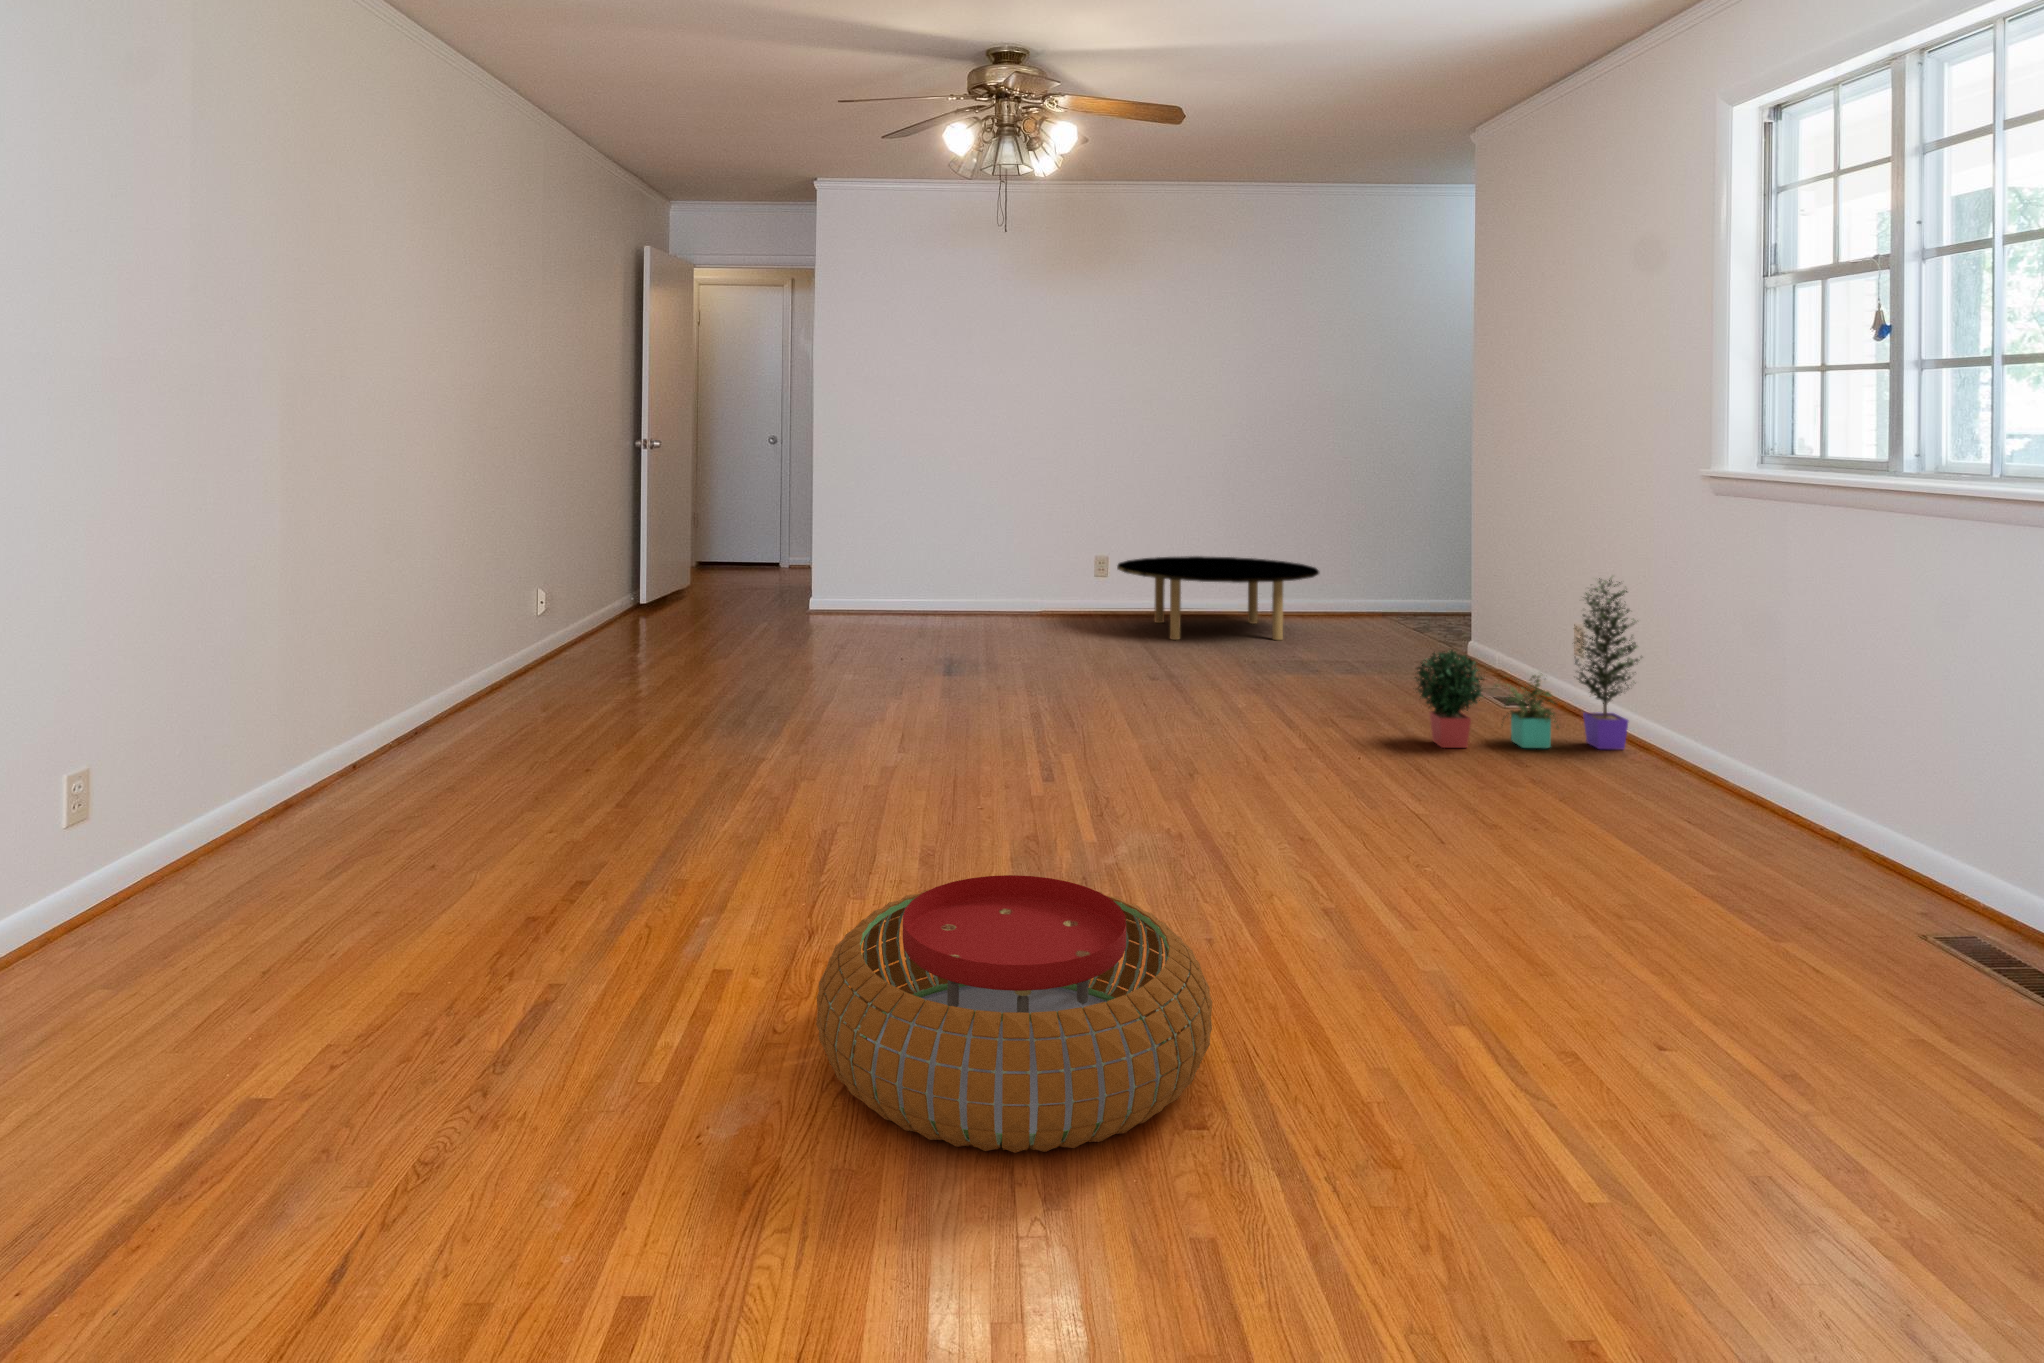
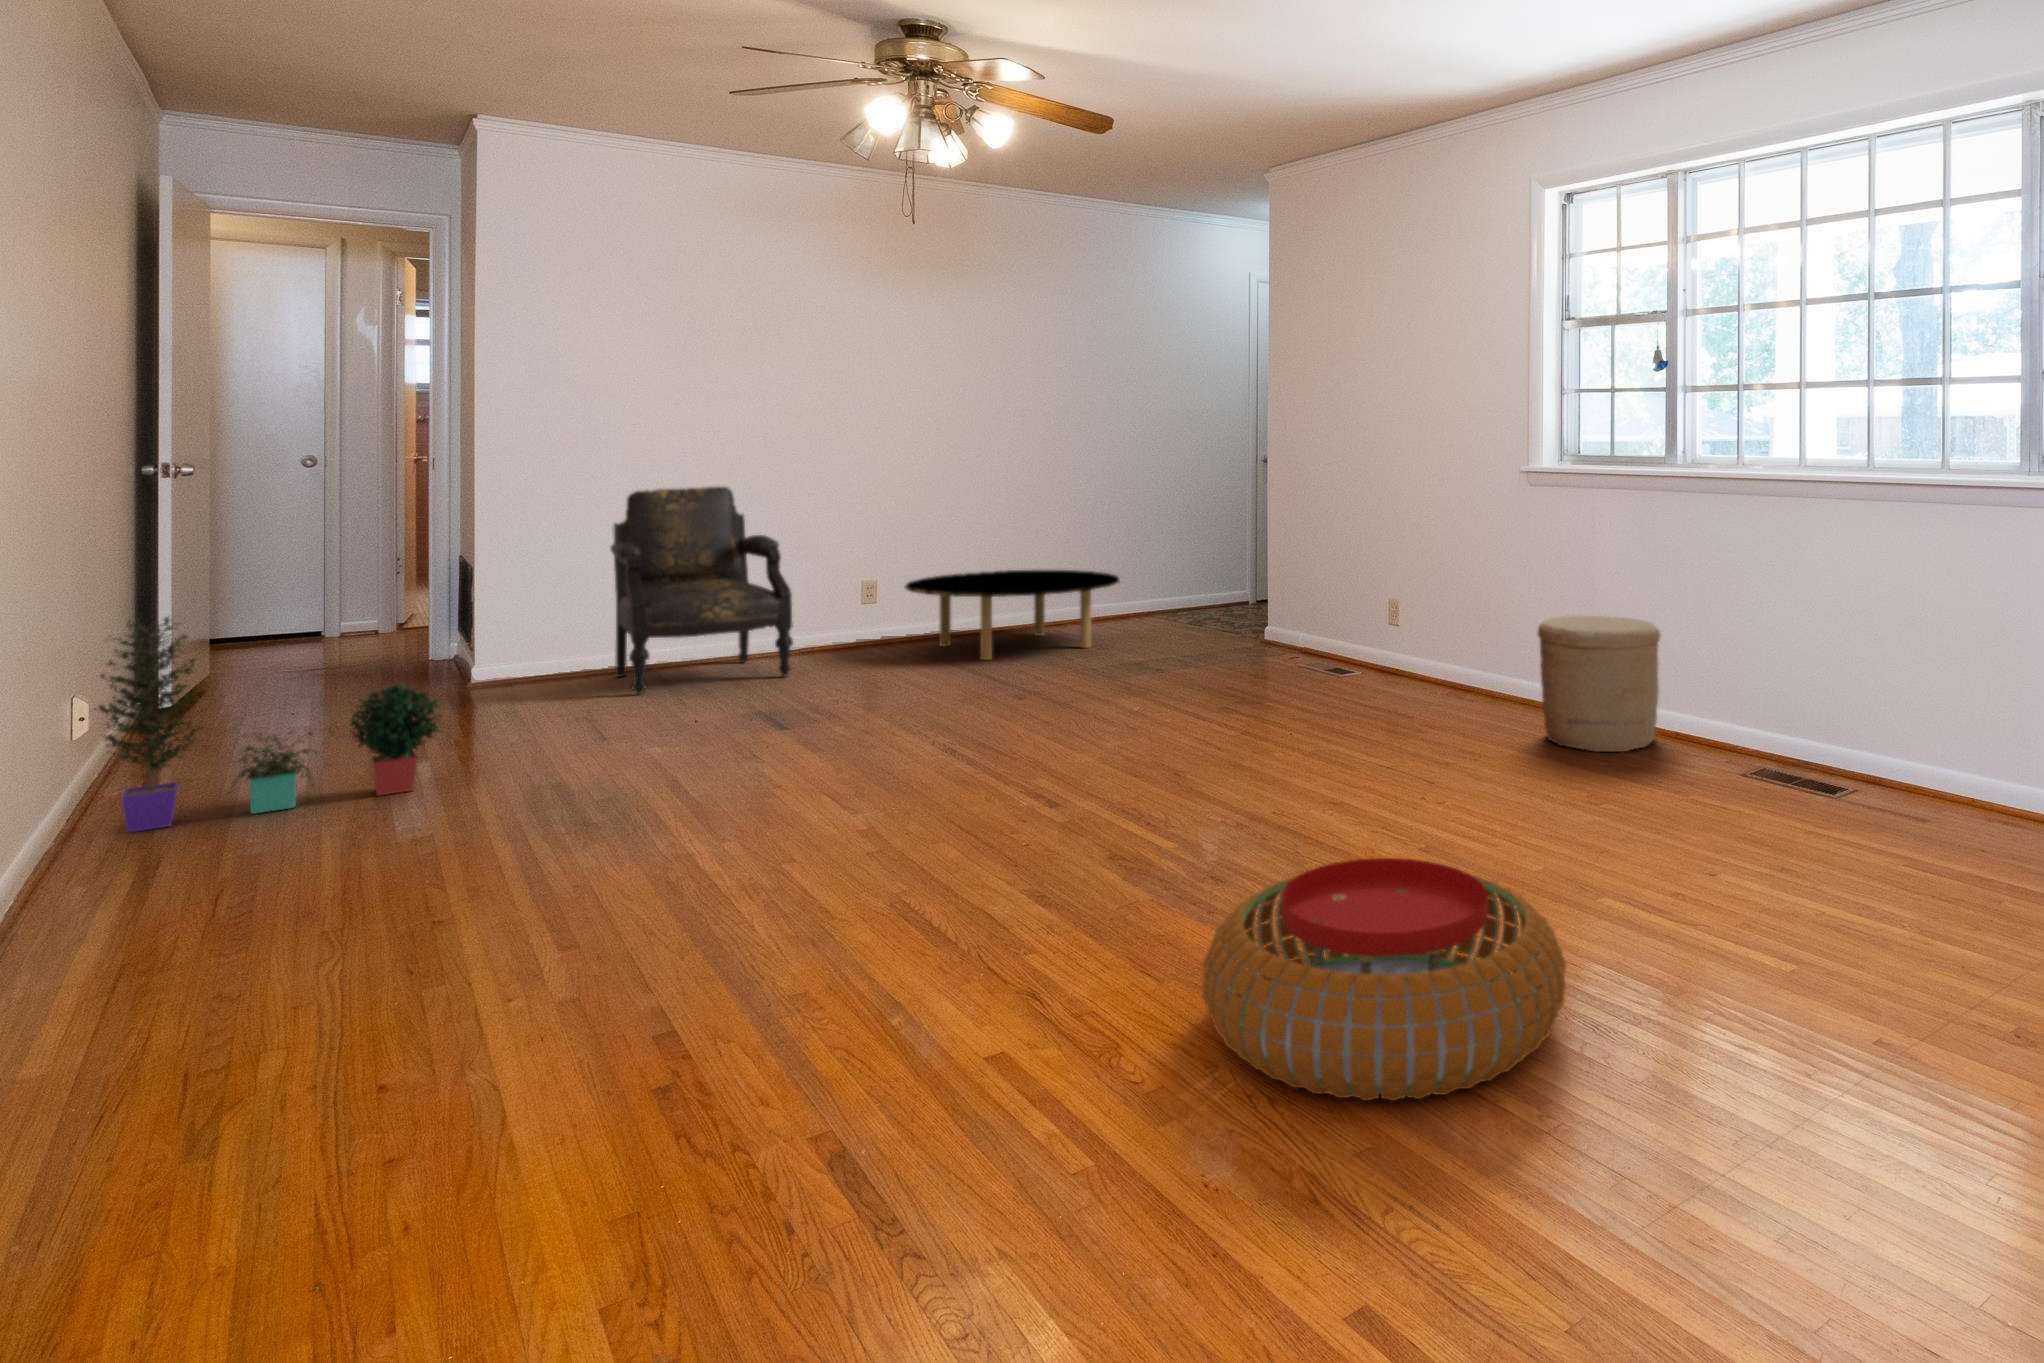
armchair: none [888,446,1011,632] -> present [611,487,793,694]
potted plant: present [1415,577,1642,749] -> present [94,616,442,832]
woven basket: none [1648,665,1839,859] -> present [1538,616,1660,752]

